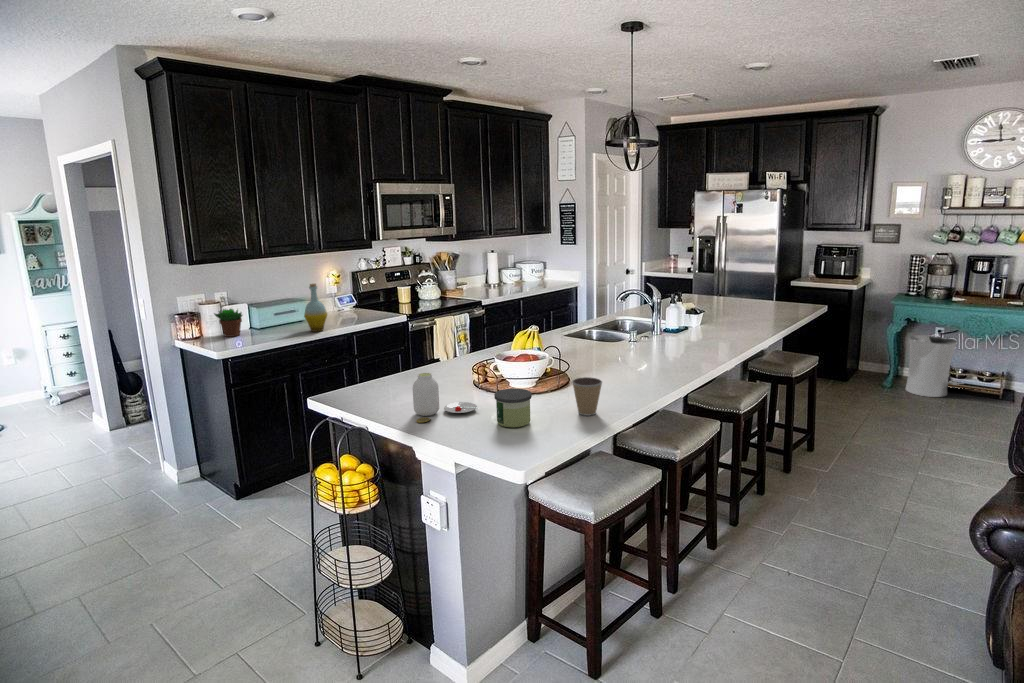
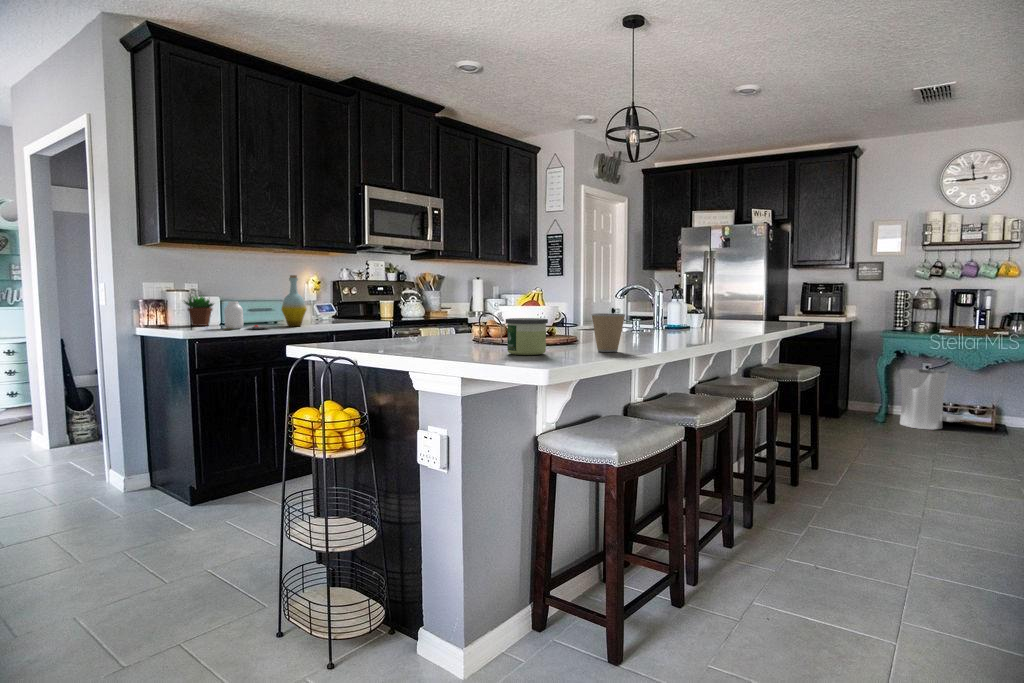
jar: present [412,373,477,423] -> present [224,301,268,329]

